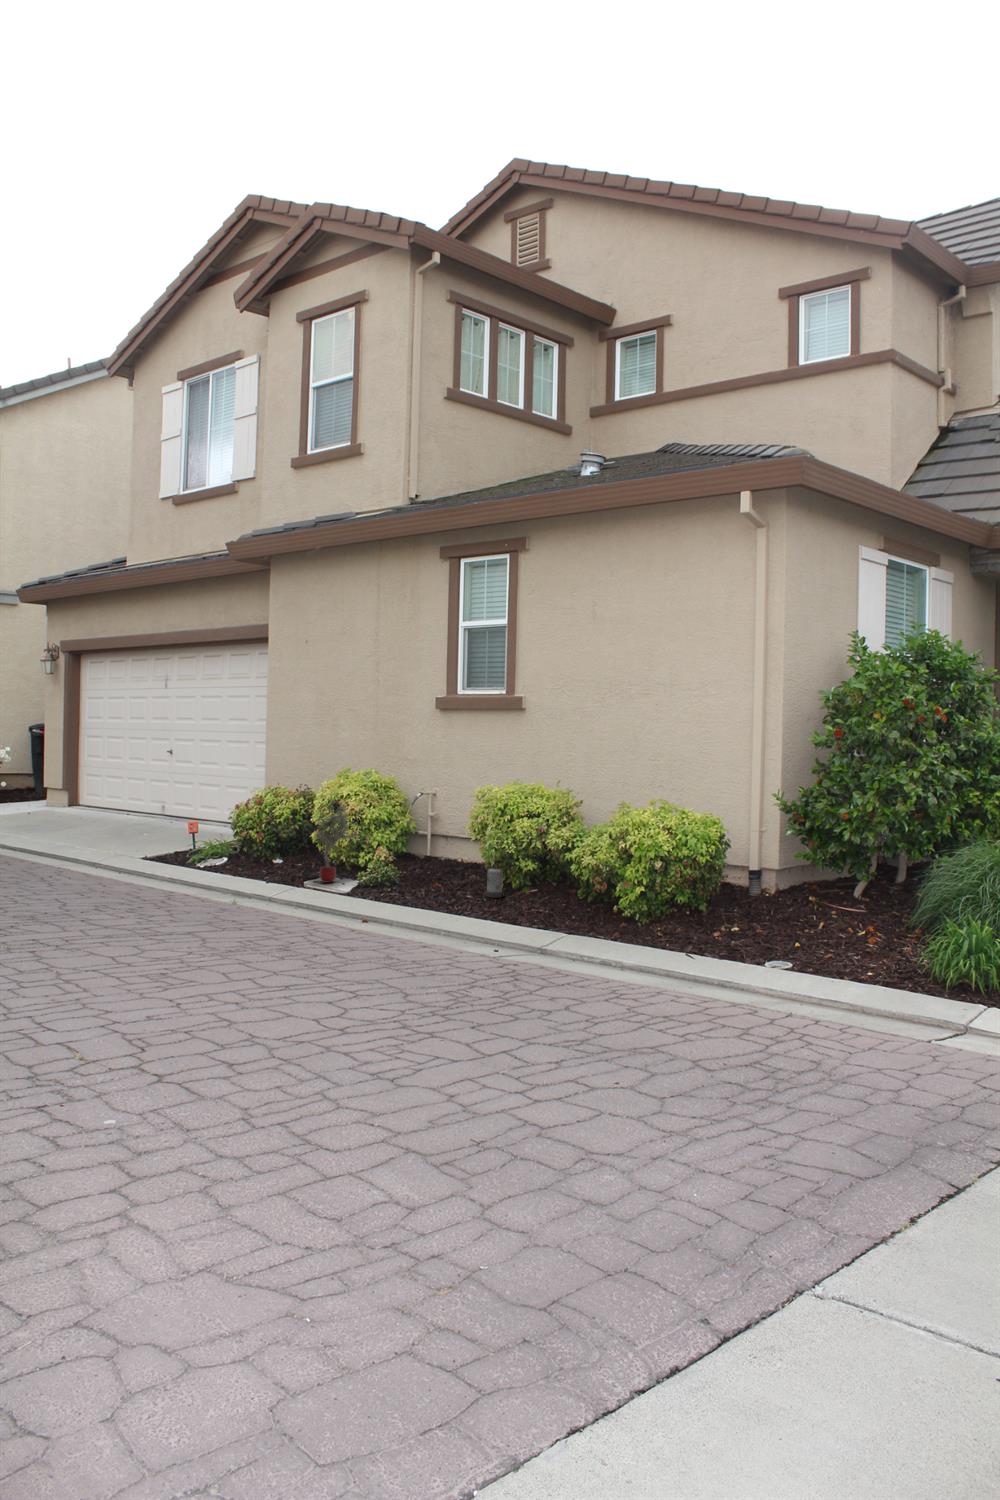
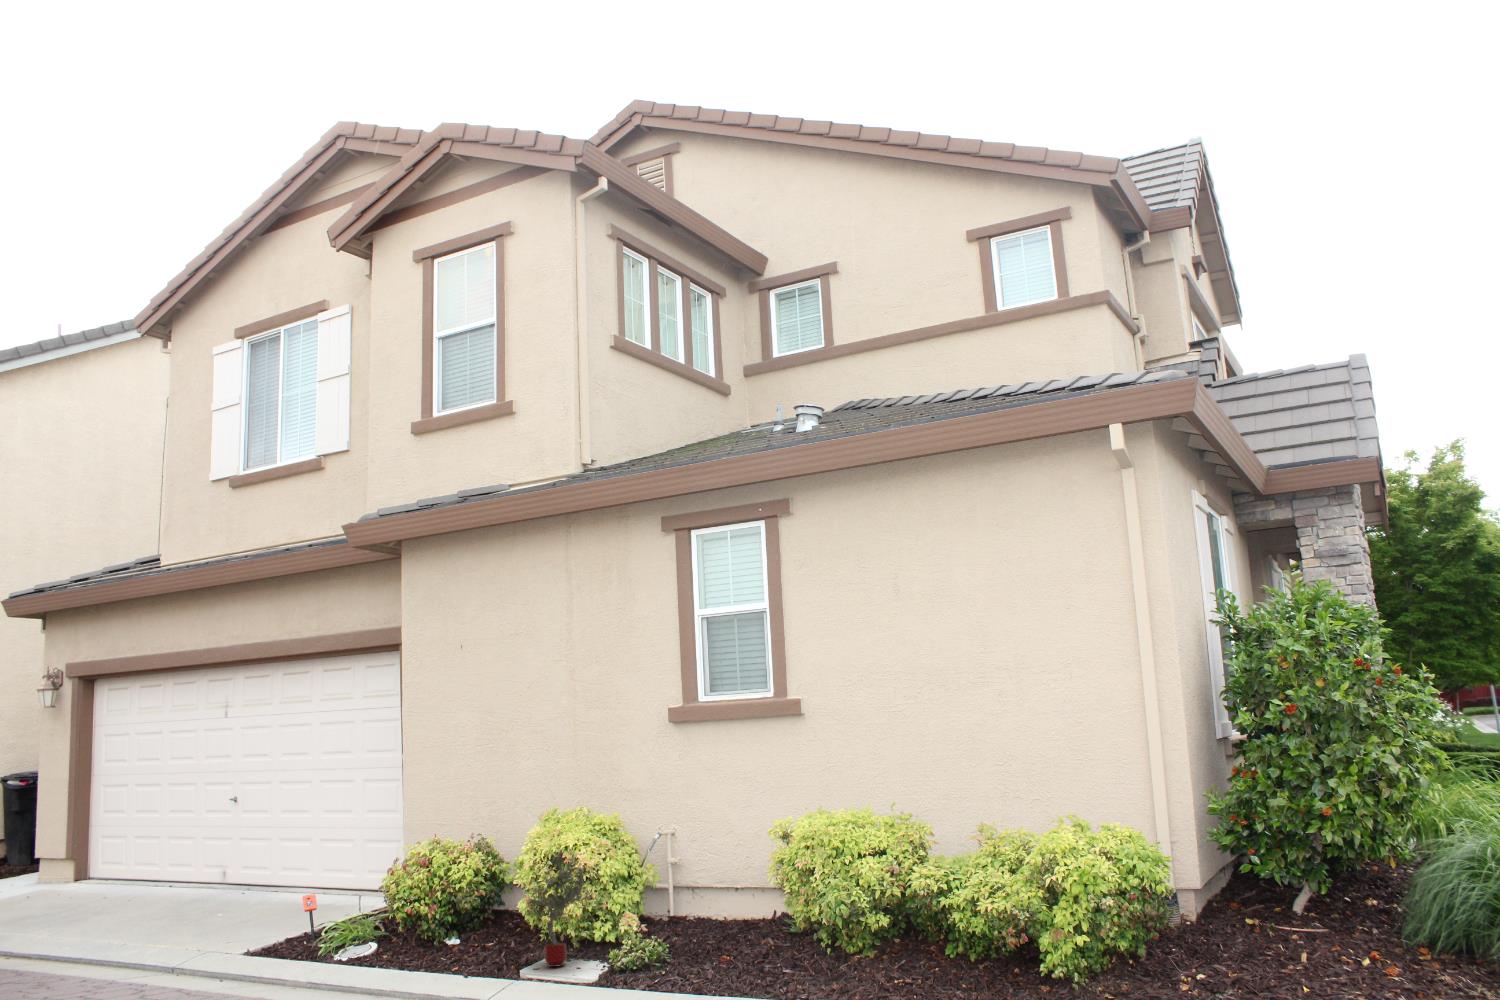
watering can: present [487,865,502,898] -> none [792,907,822,963]

